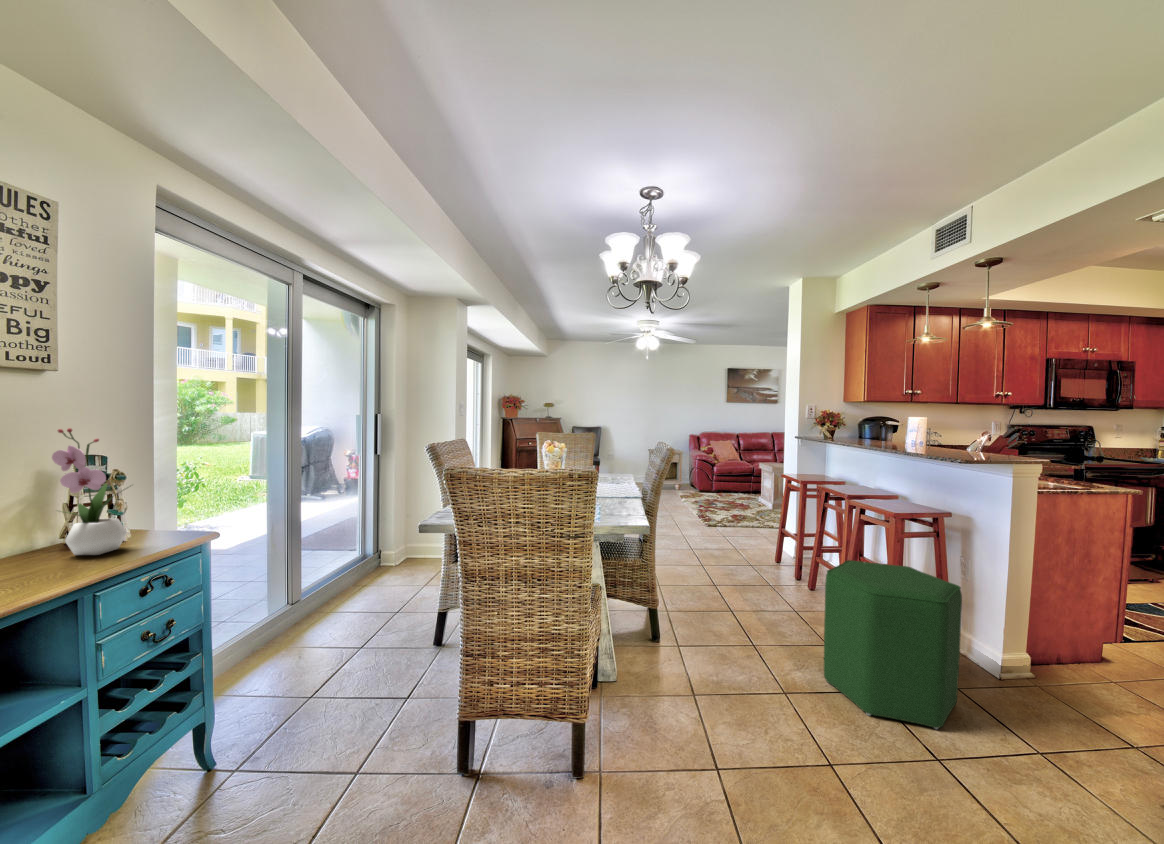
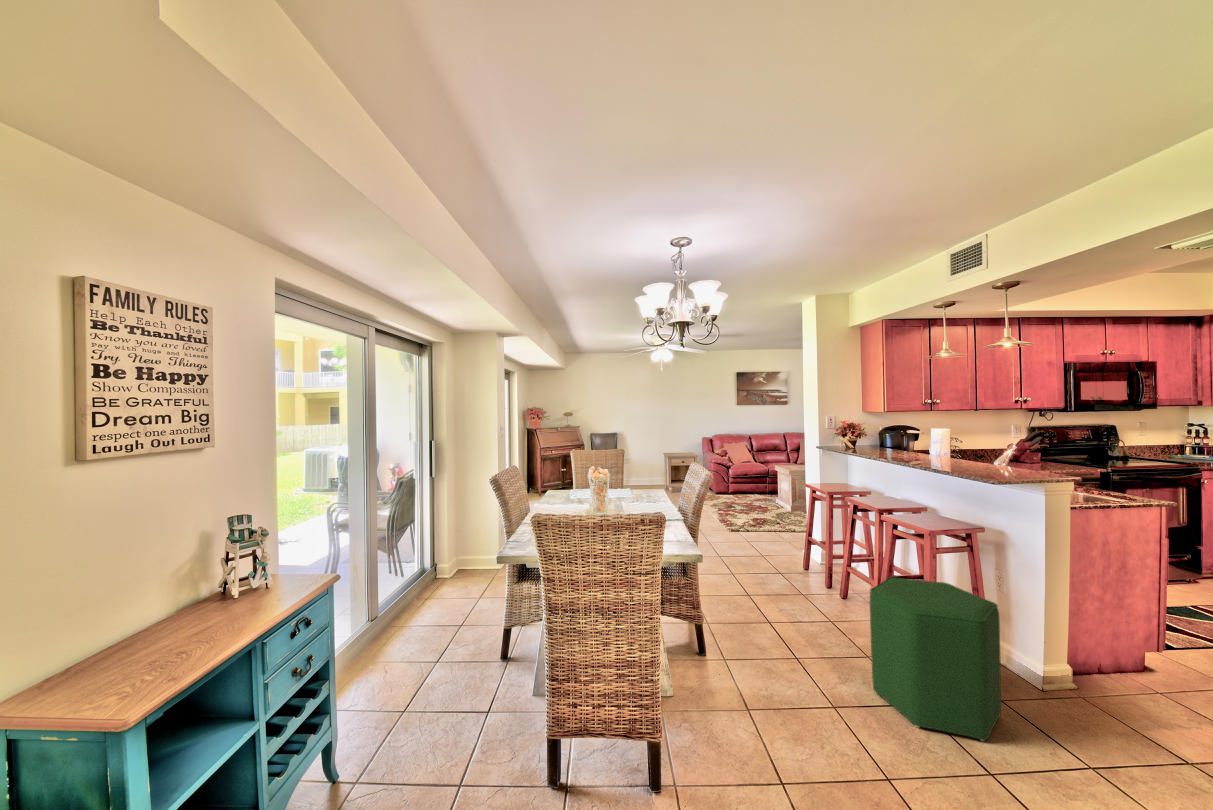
flower arrangement: present [52,428,127,555] -> none [216,497,276,602]

